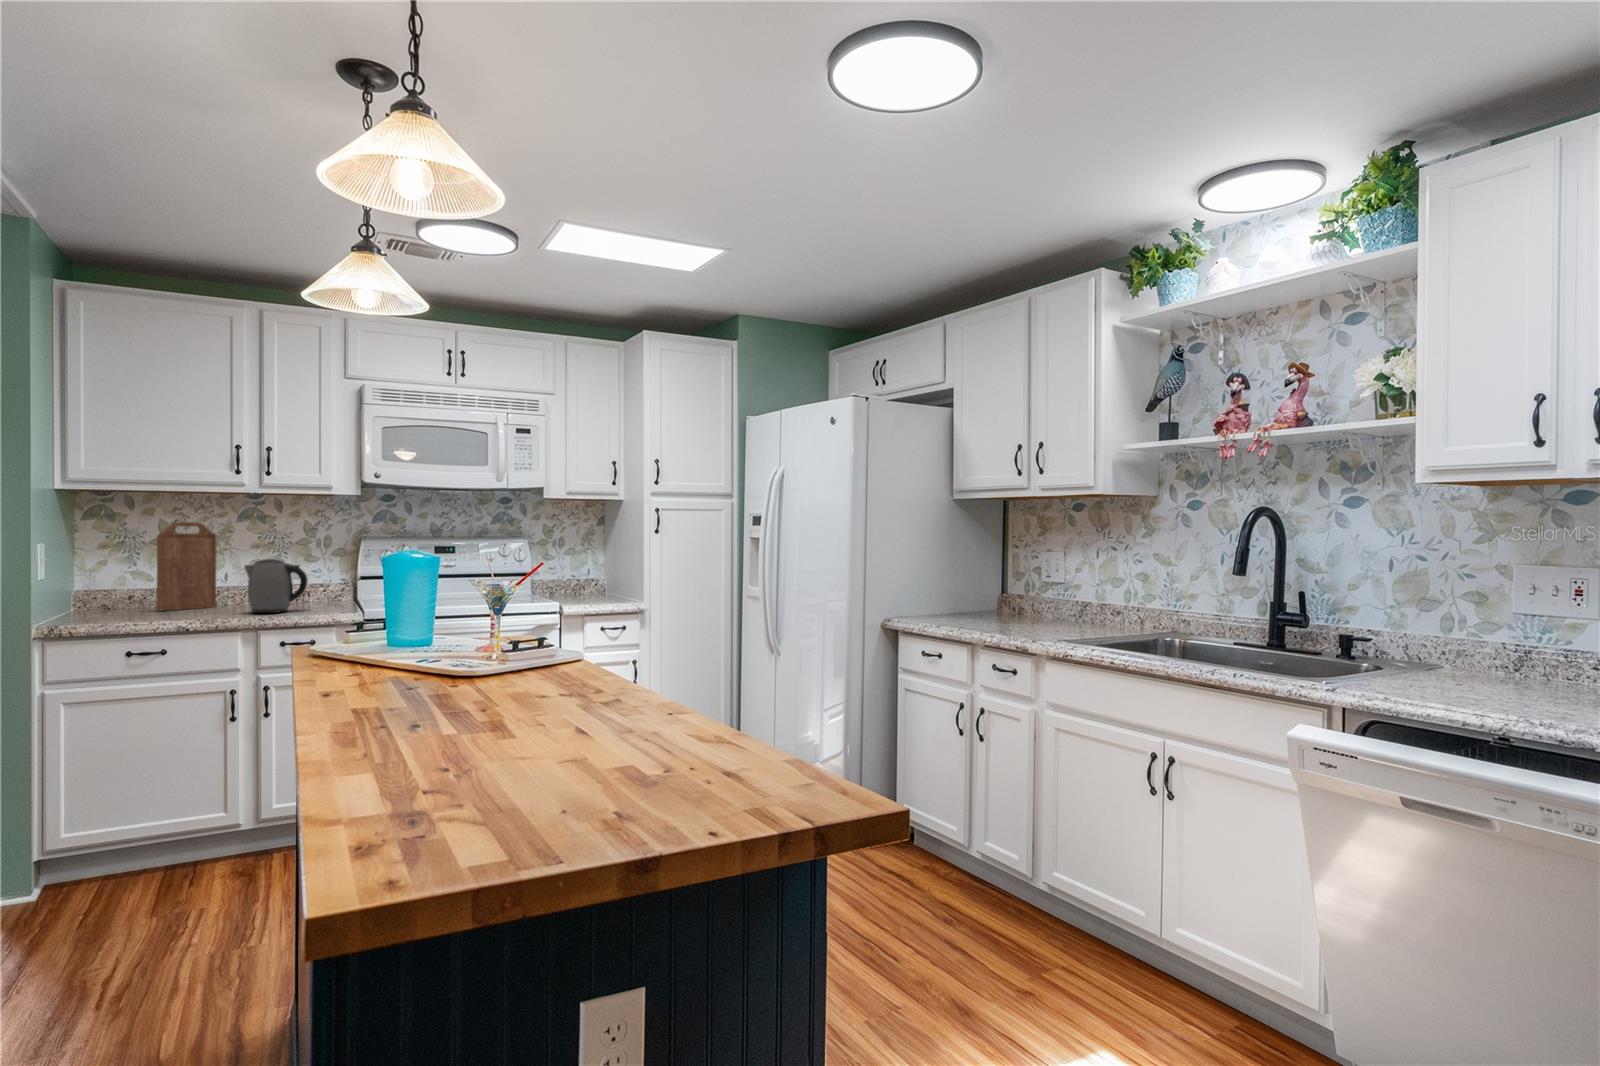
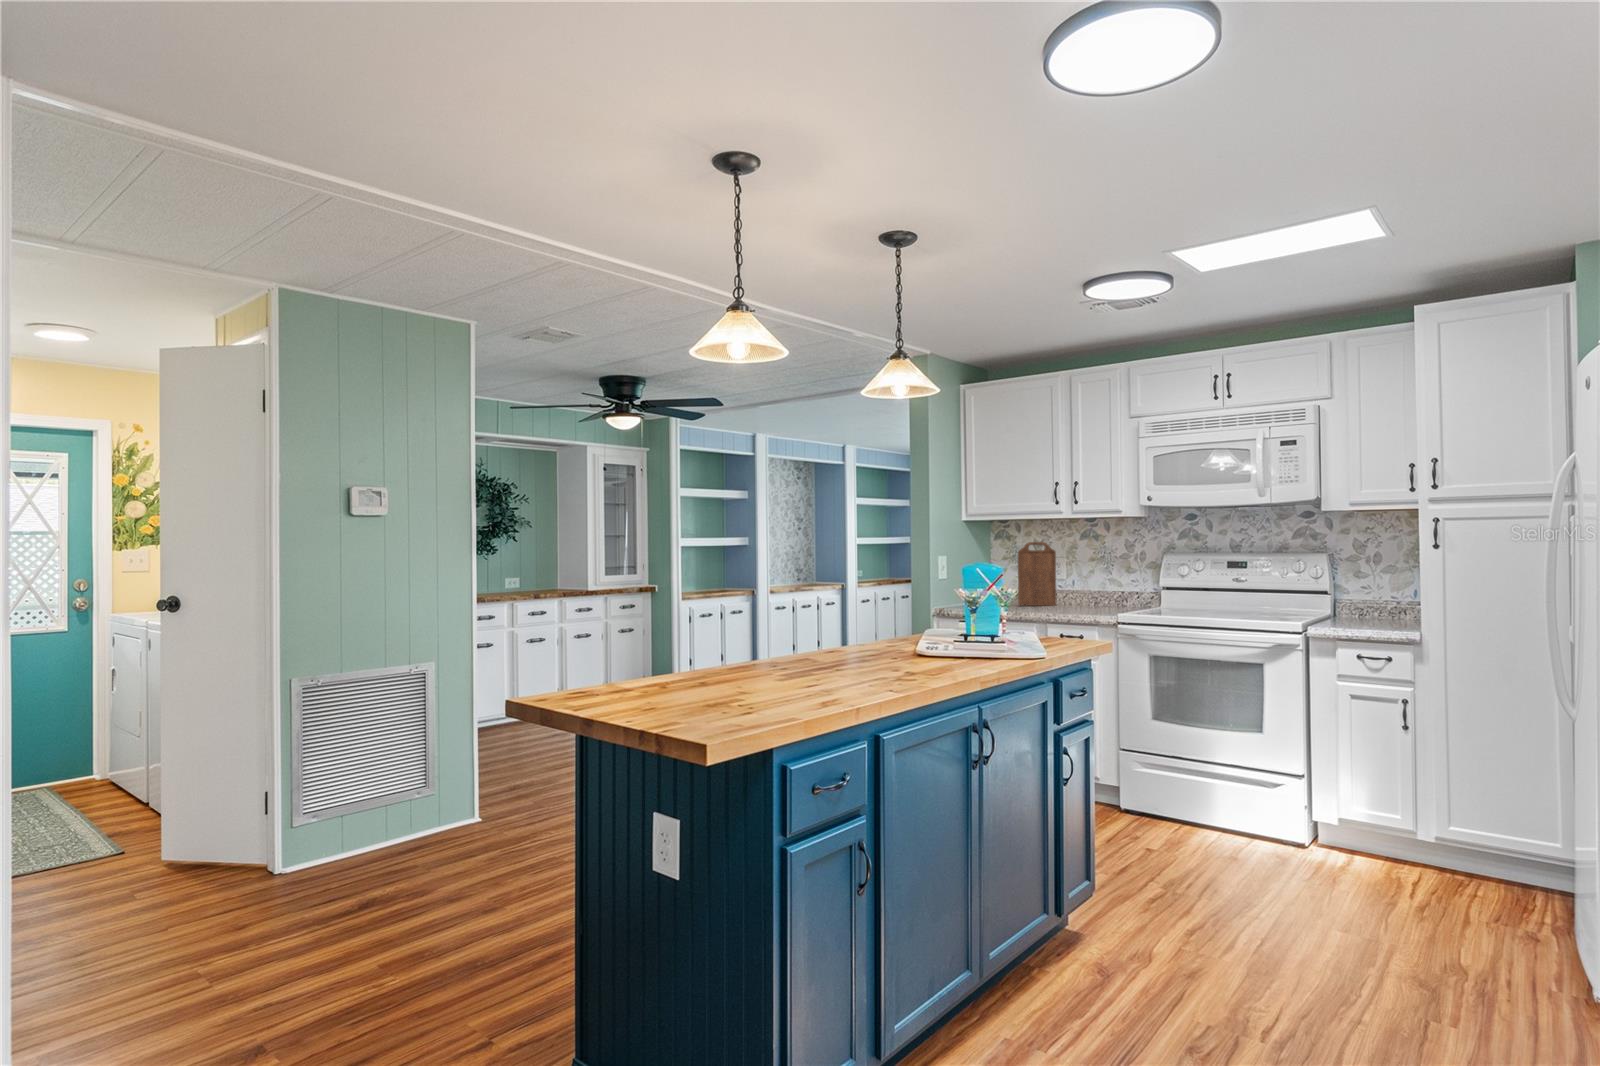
kettle: present [244,559,308,613] -> none [1052,571,1094,612]

